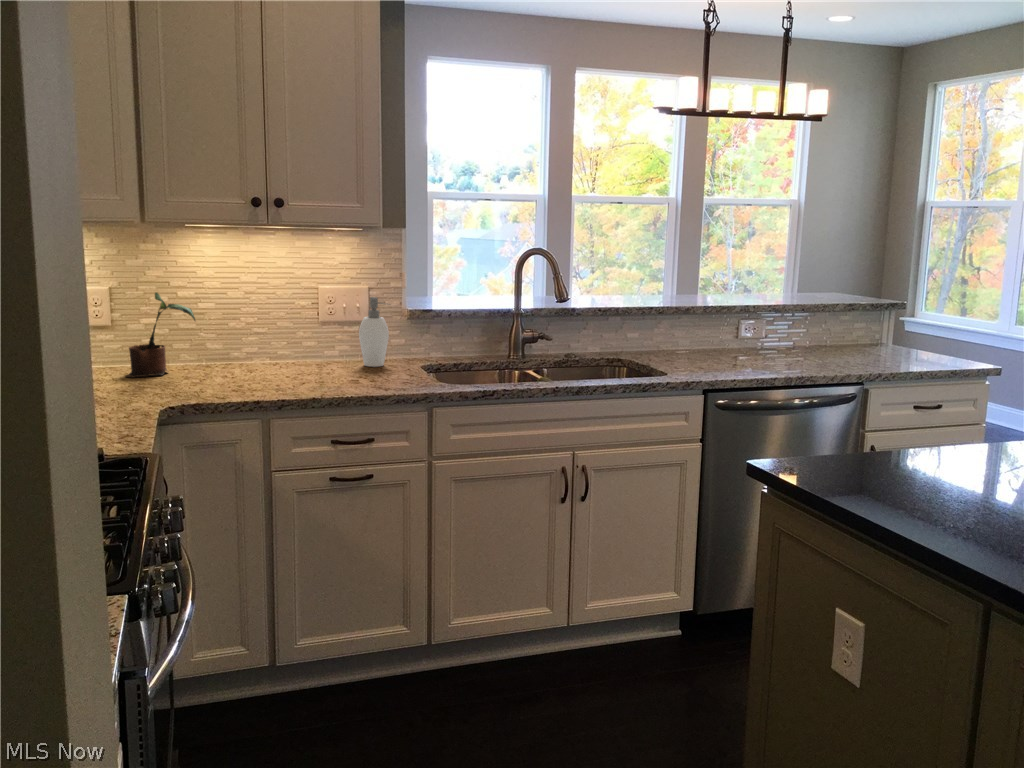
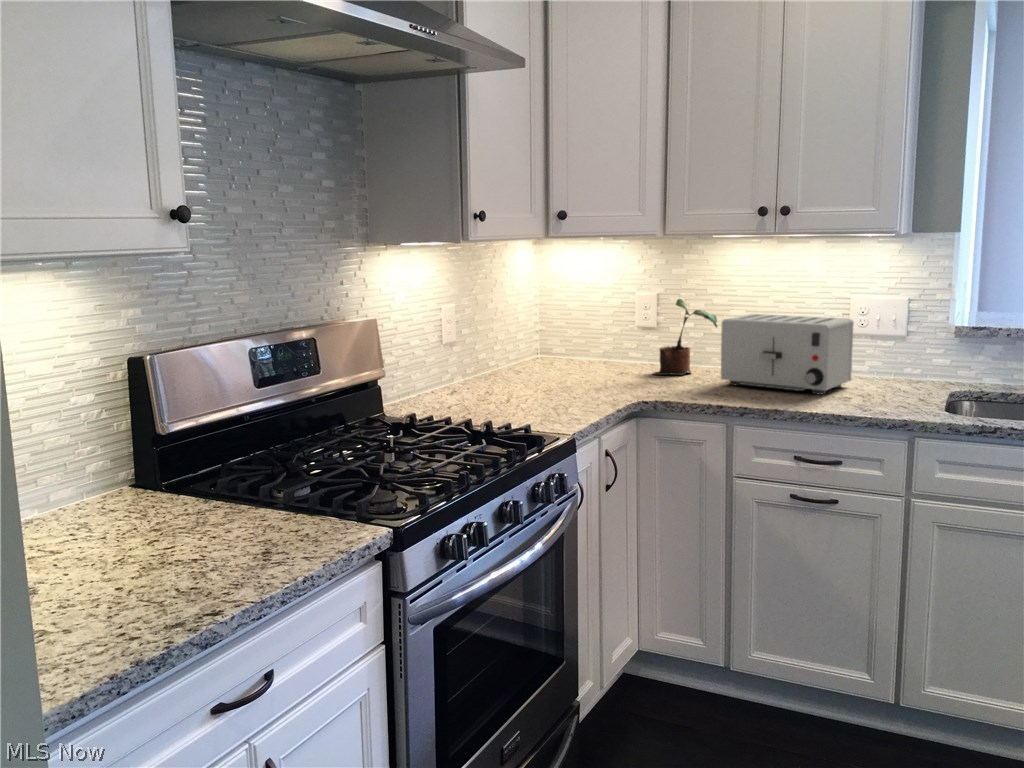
soap dispenser: present [359,297,389,367] -> none [883,309,919,386]
toaster: none [219,306,340,380] -> present [721,314,854,394]

